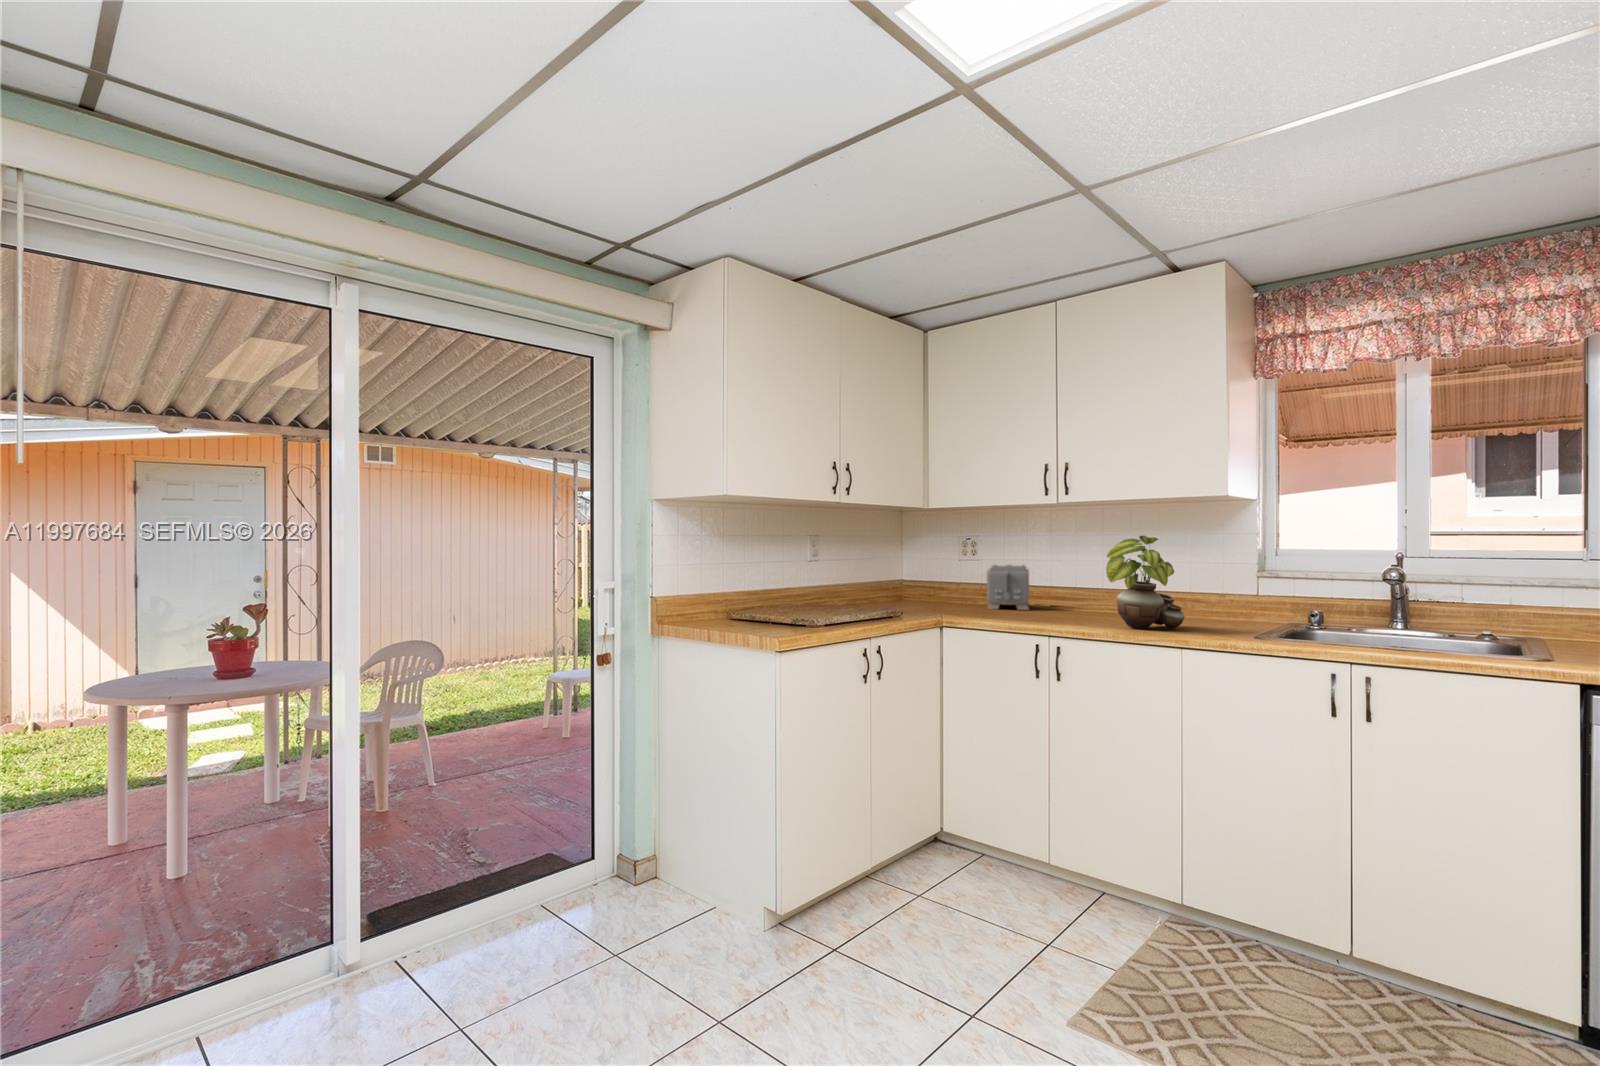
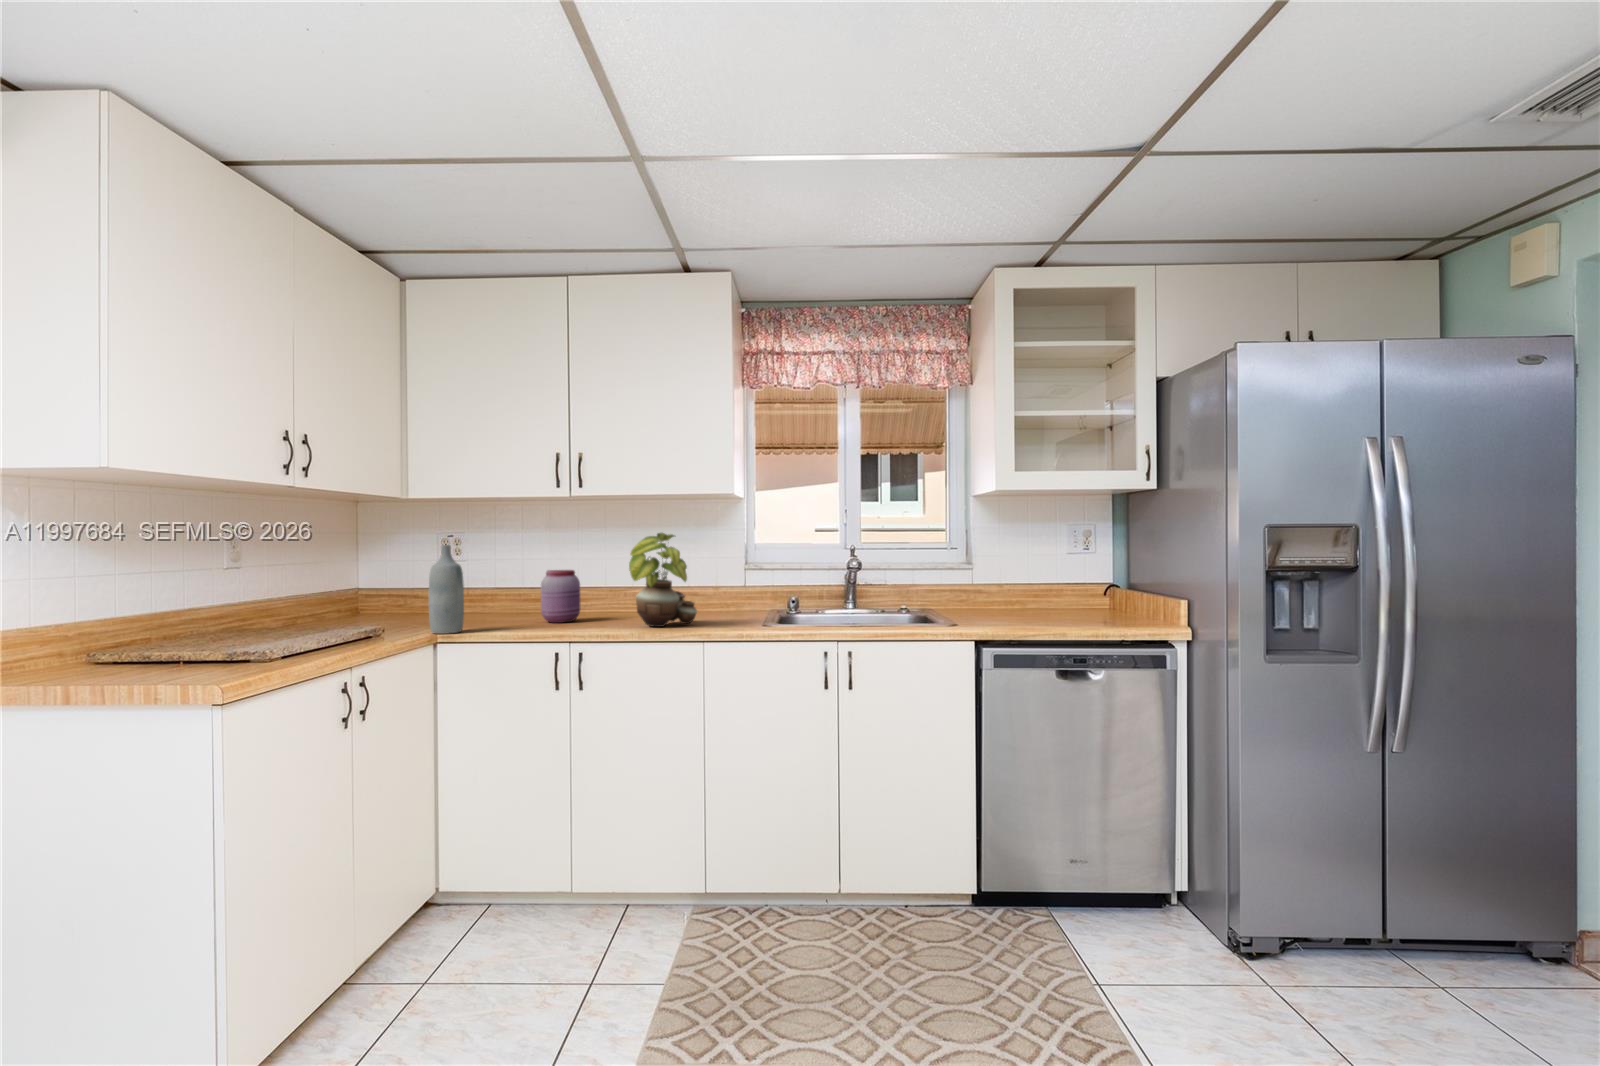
bottle: none [937,545,964,618] -> present [429,545,464,634]
toaster: present [987,565,1029,610] -> none [472,566,525,619]
jar: none [1036,569,1072,618] -> present [541,570,580,623]

